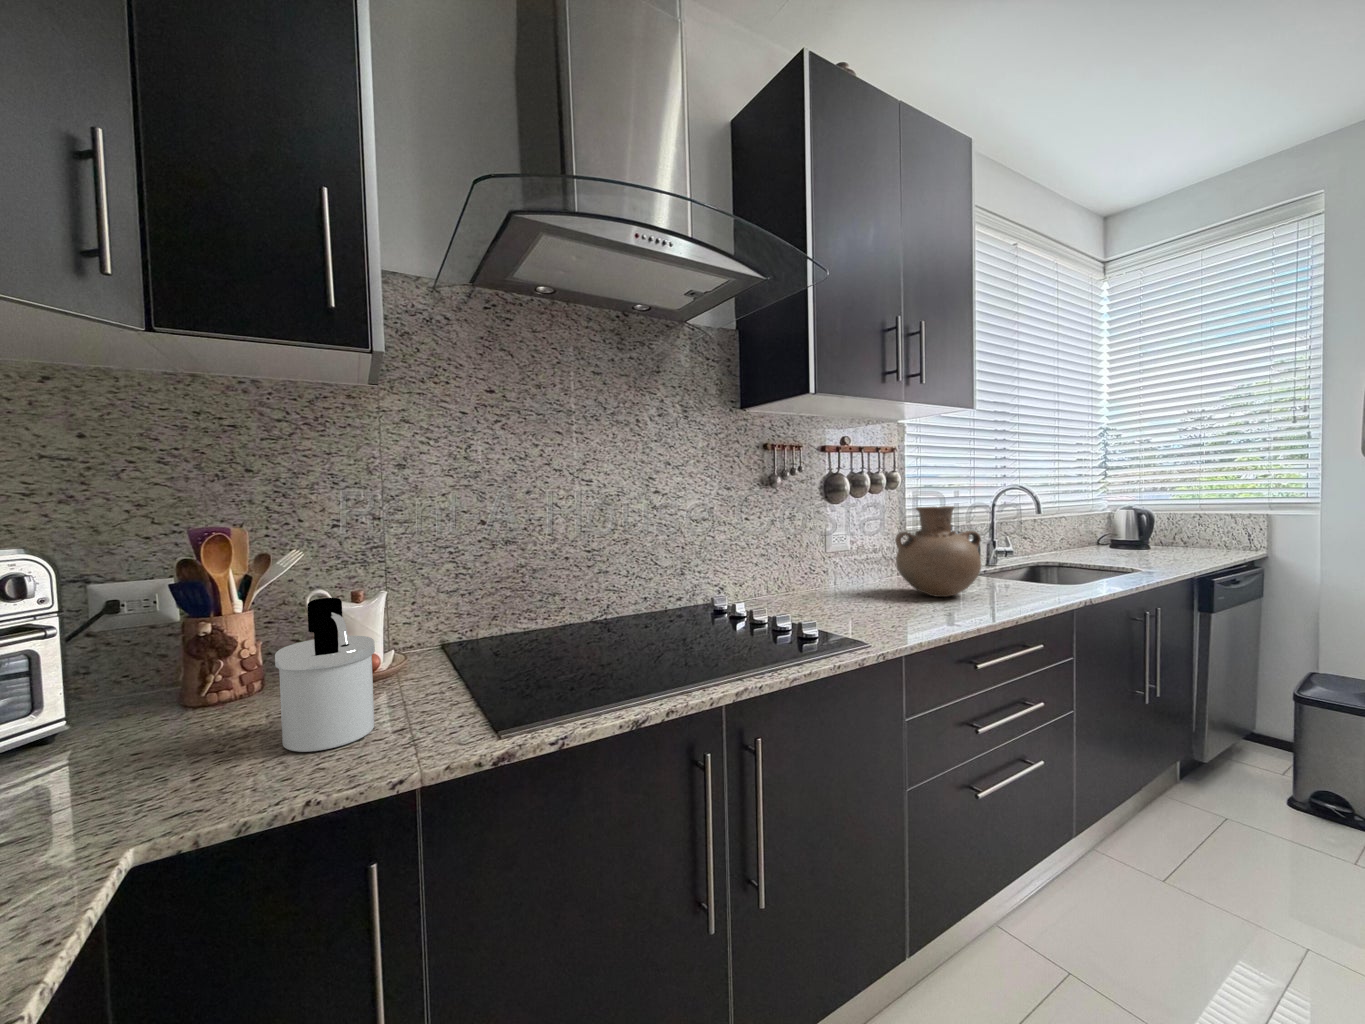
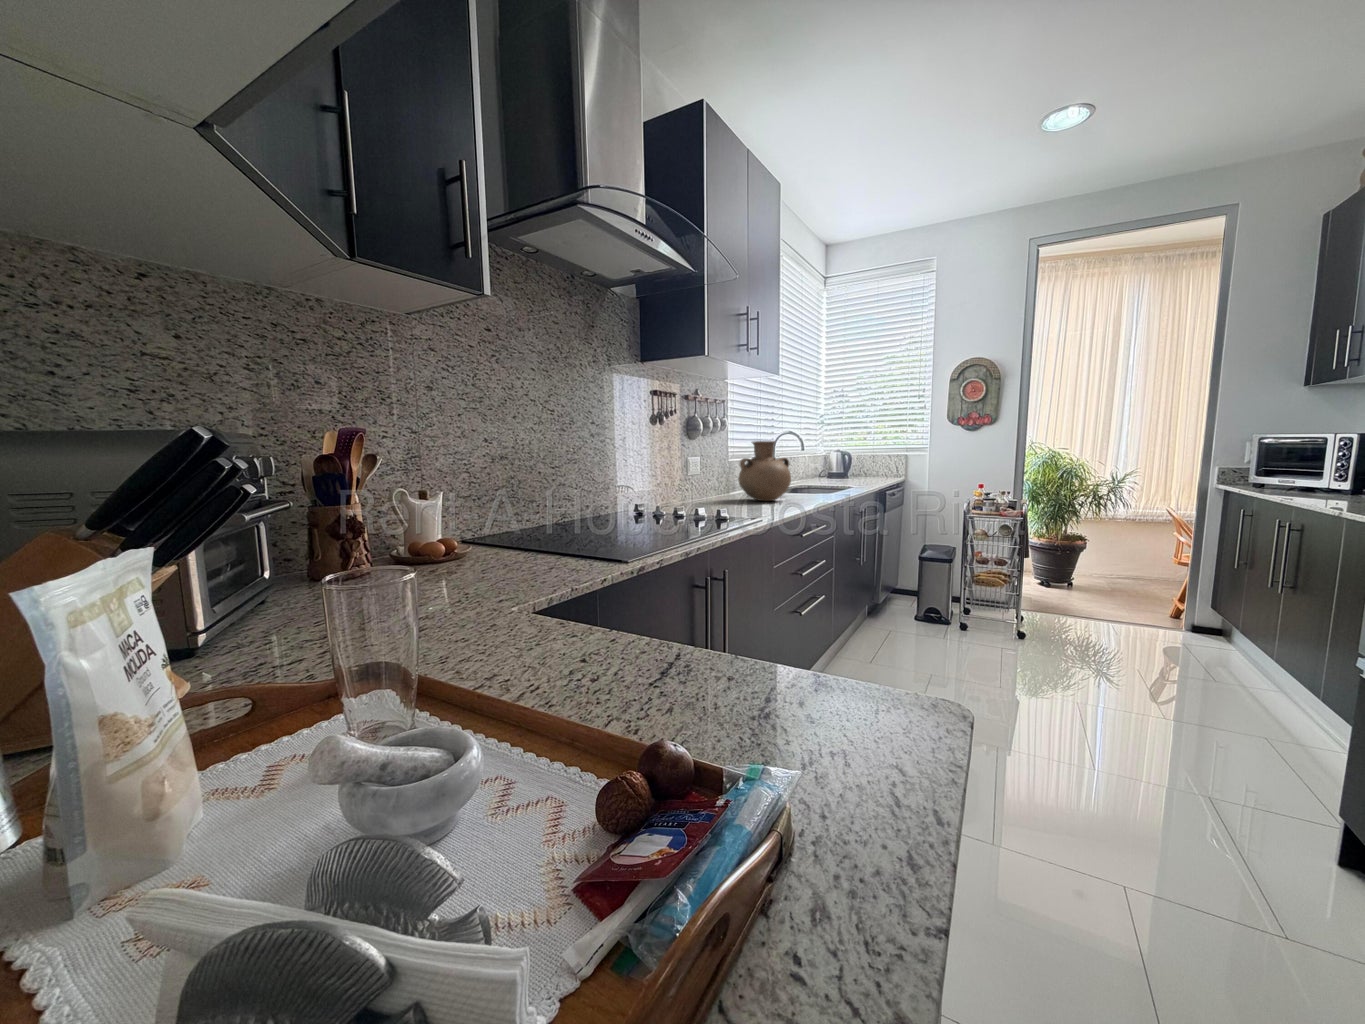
soap dispenser: present [275,598,375,752] -> none [472,479,559,582]

